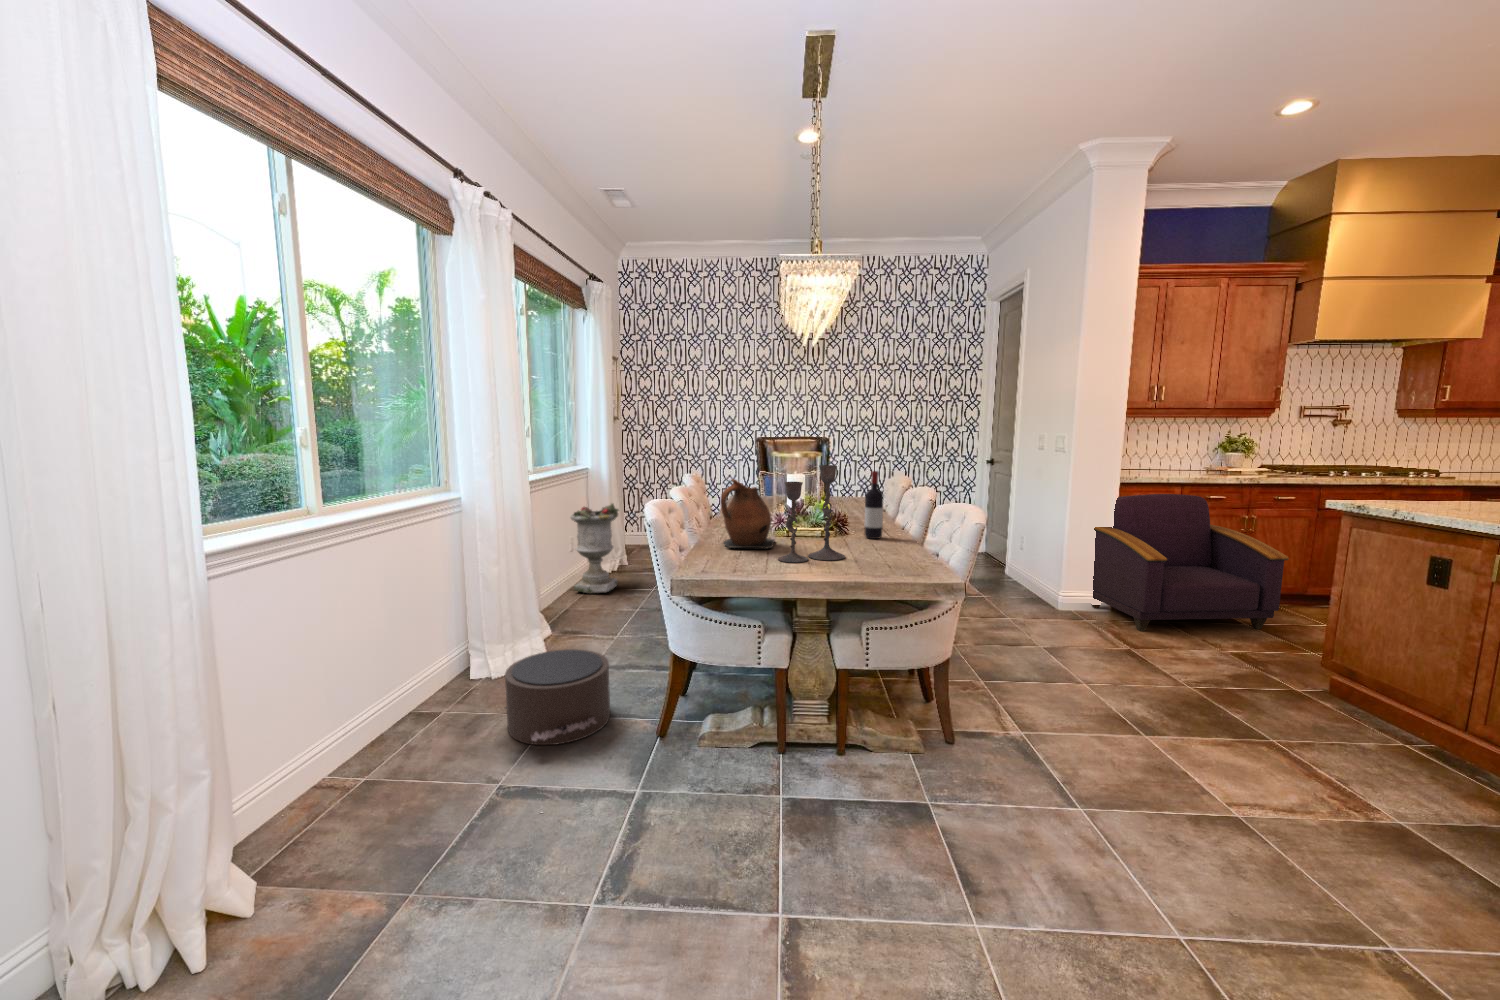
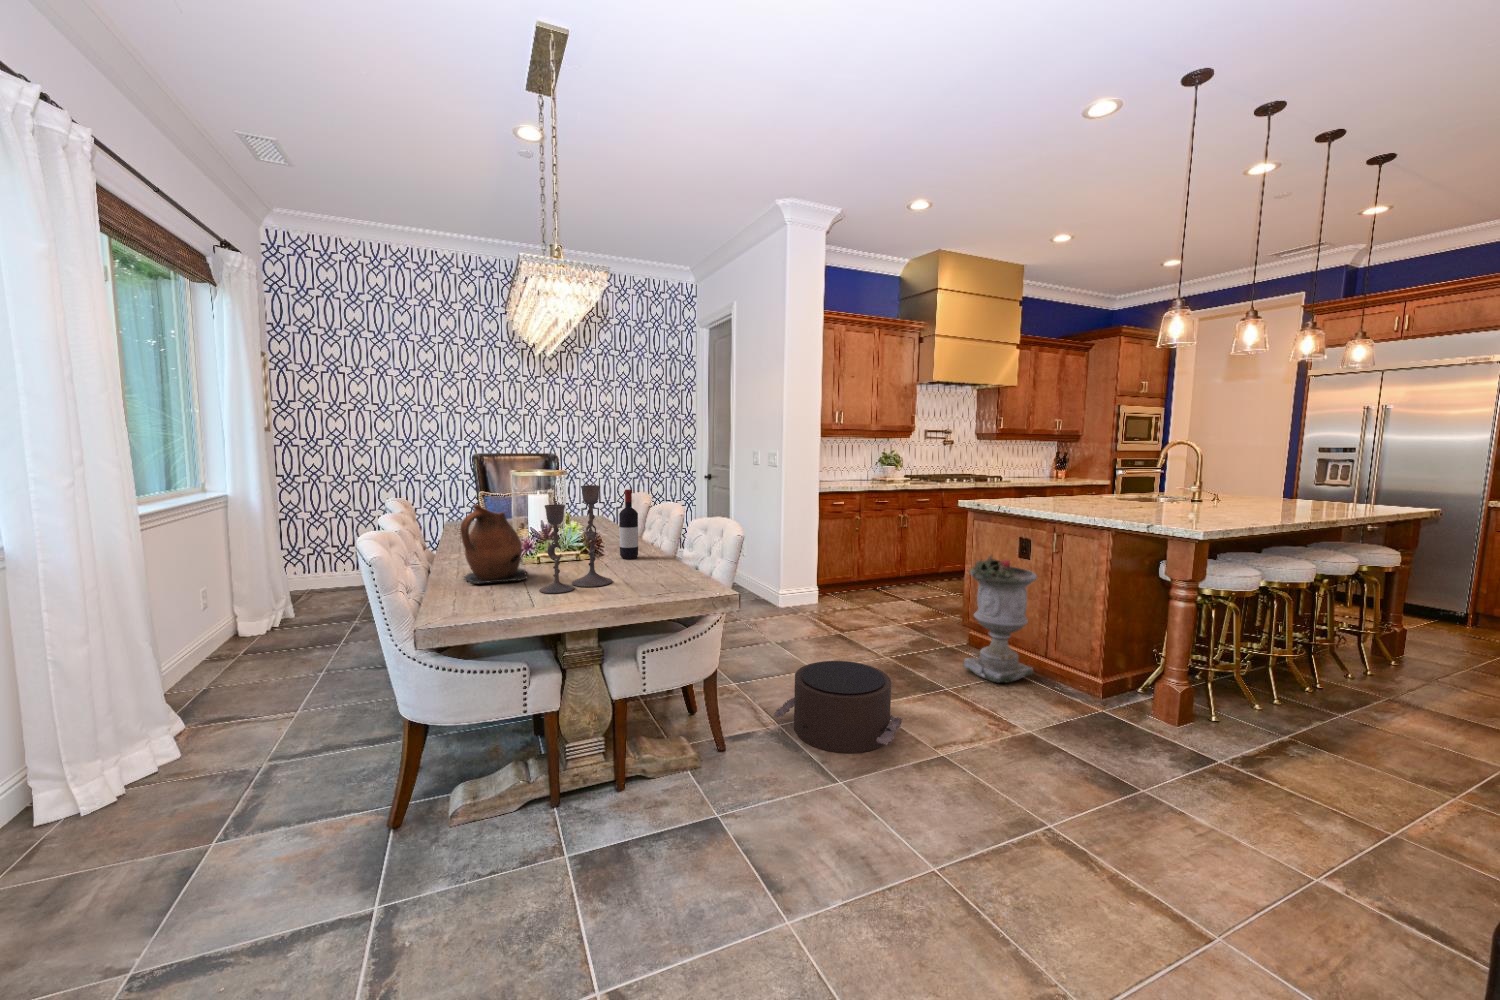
armchair: present [1091,494,1289,631] -> none [791,500,932,617]
planter: present [570,504,619,593] -> present [964,556,1037,683]
pouf: present [505,649,610,745] -> present [774,661,903,753]

